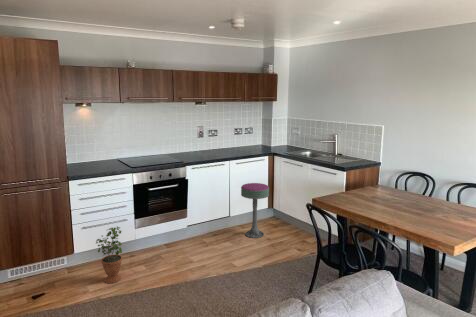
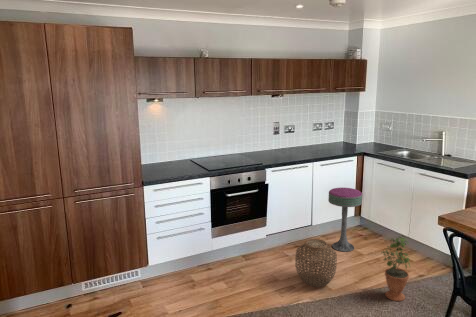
woven basket: none [206,225,241,266] -> present [295,239,337,287]
potted plant: present [96,227,122,283] -> present [382,237,410,301]

